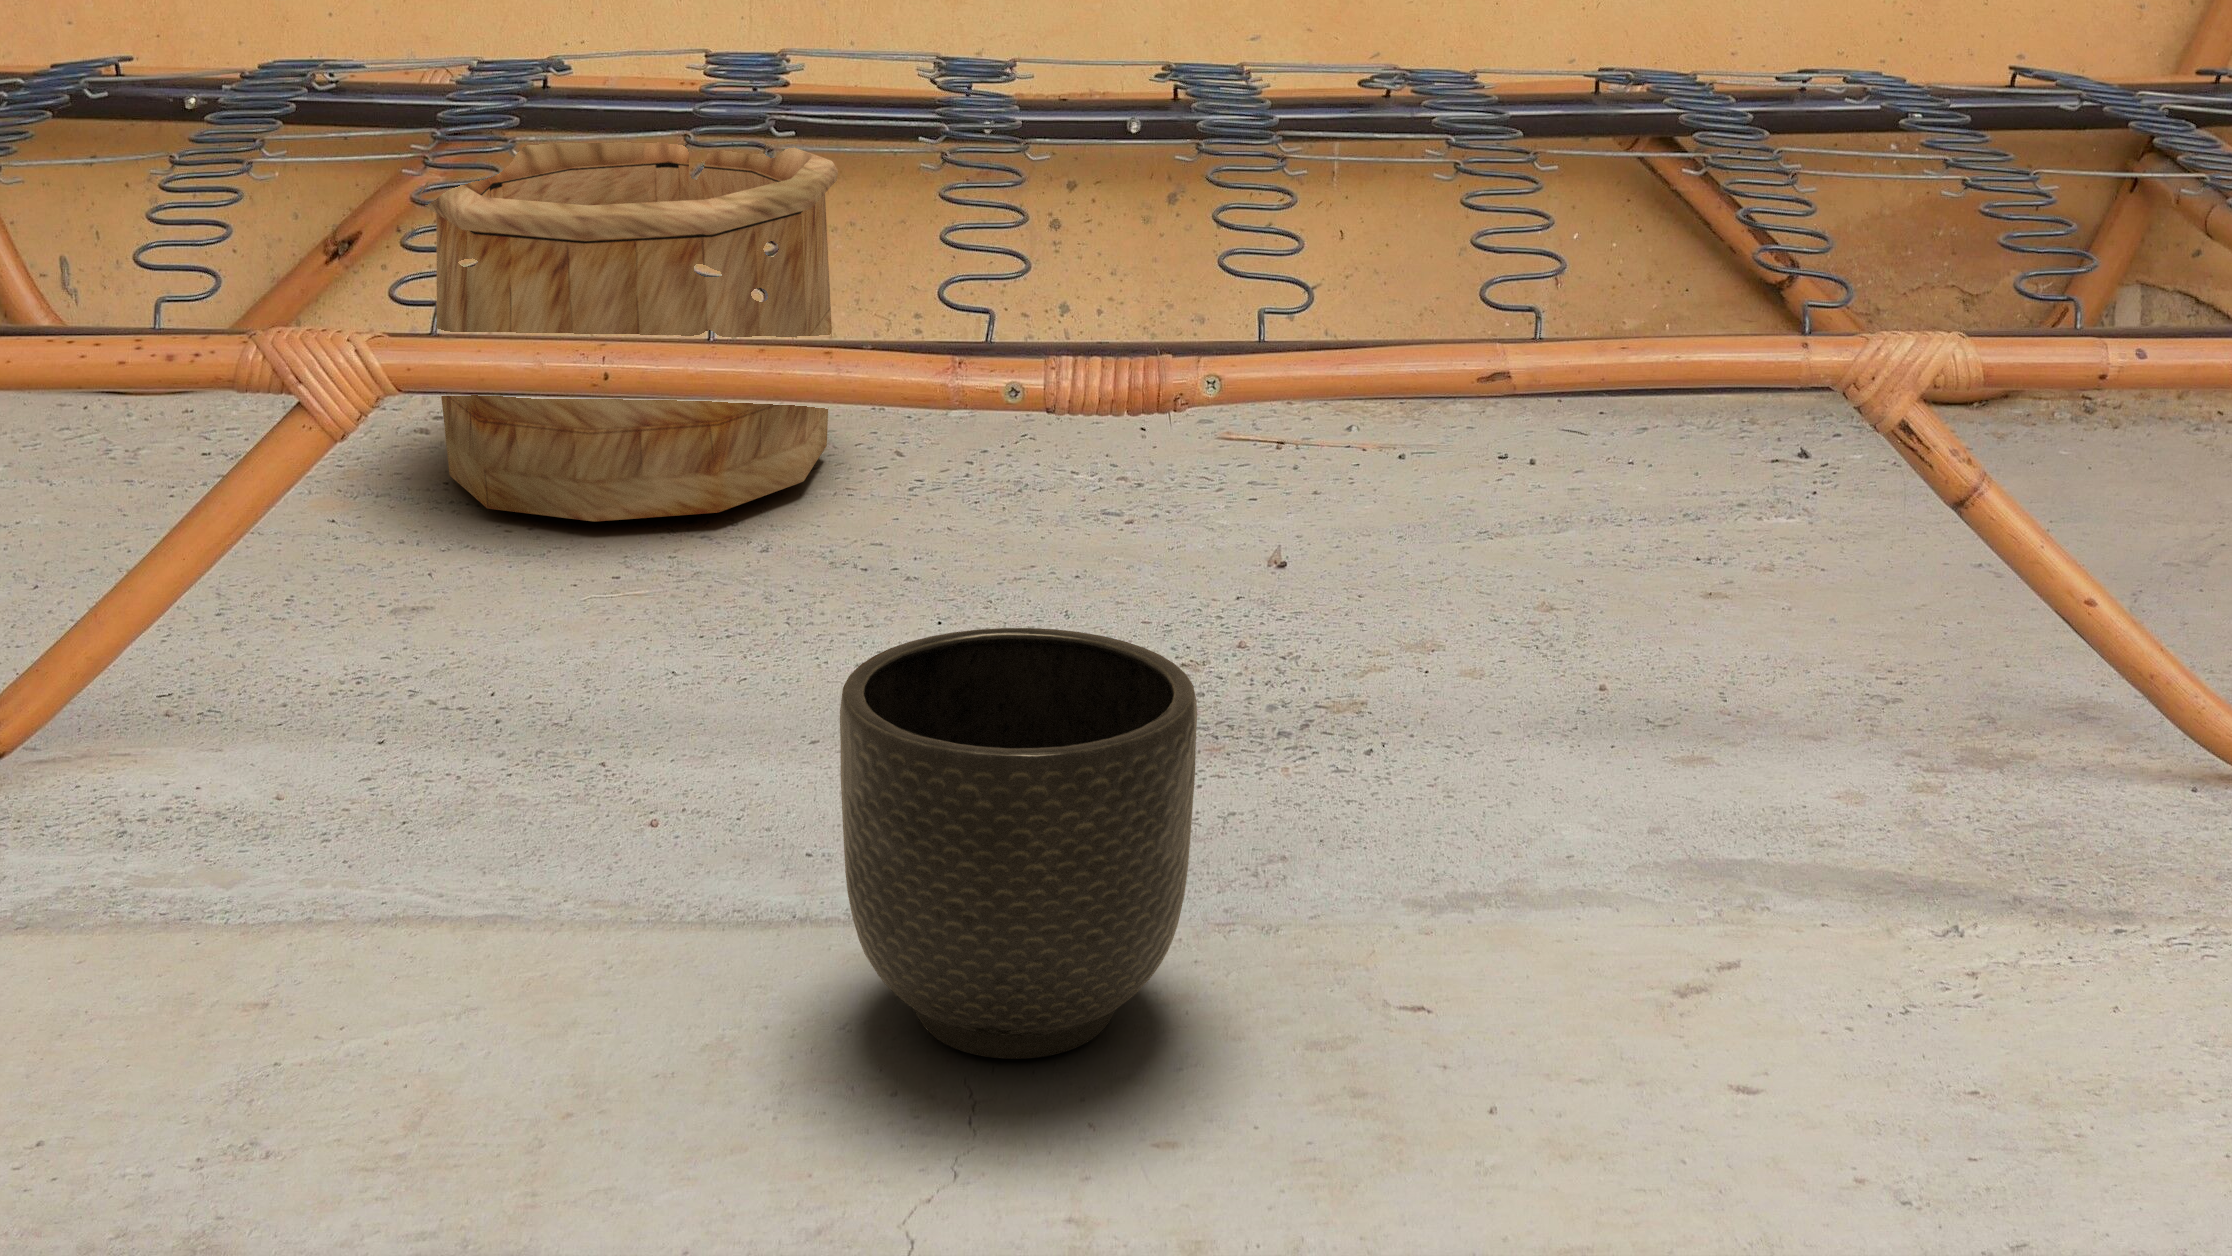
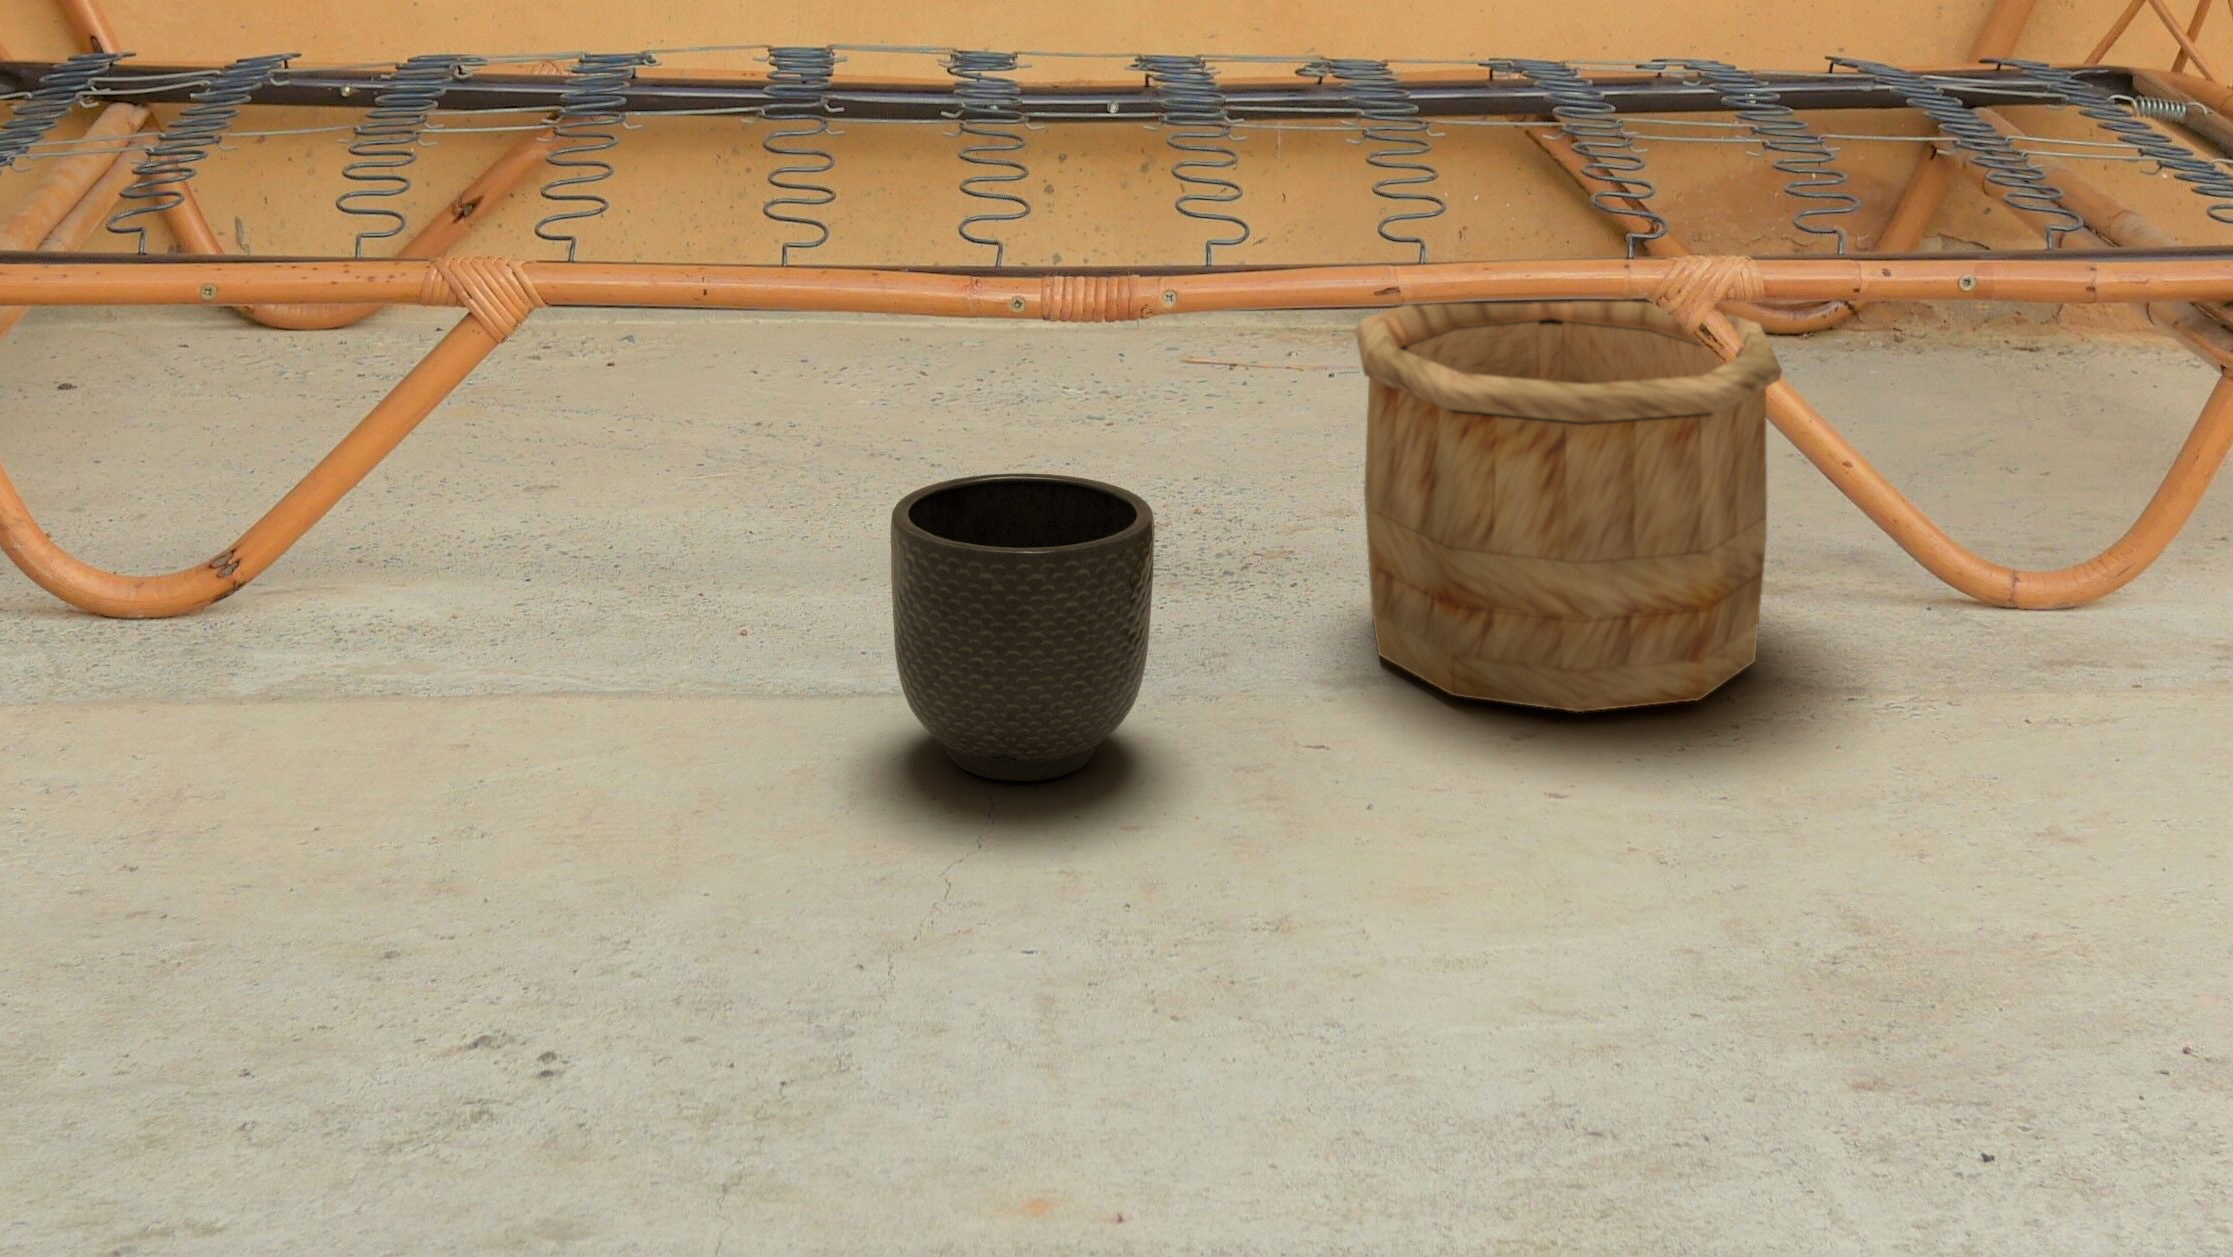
wooden bucket: present [420,142,838,522] -> present [1355,302,1782,712]

